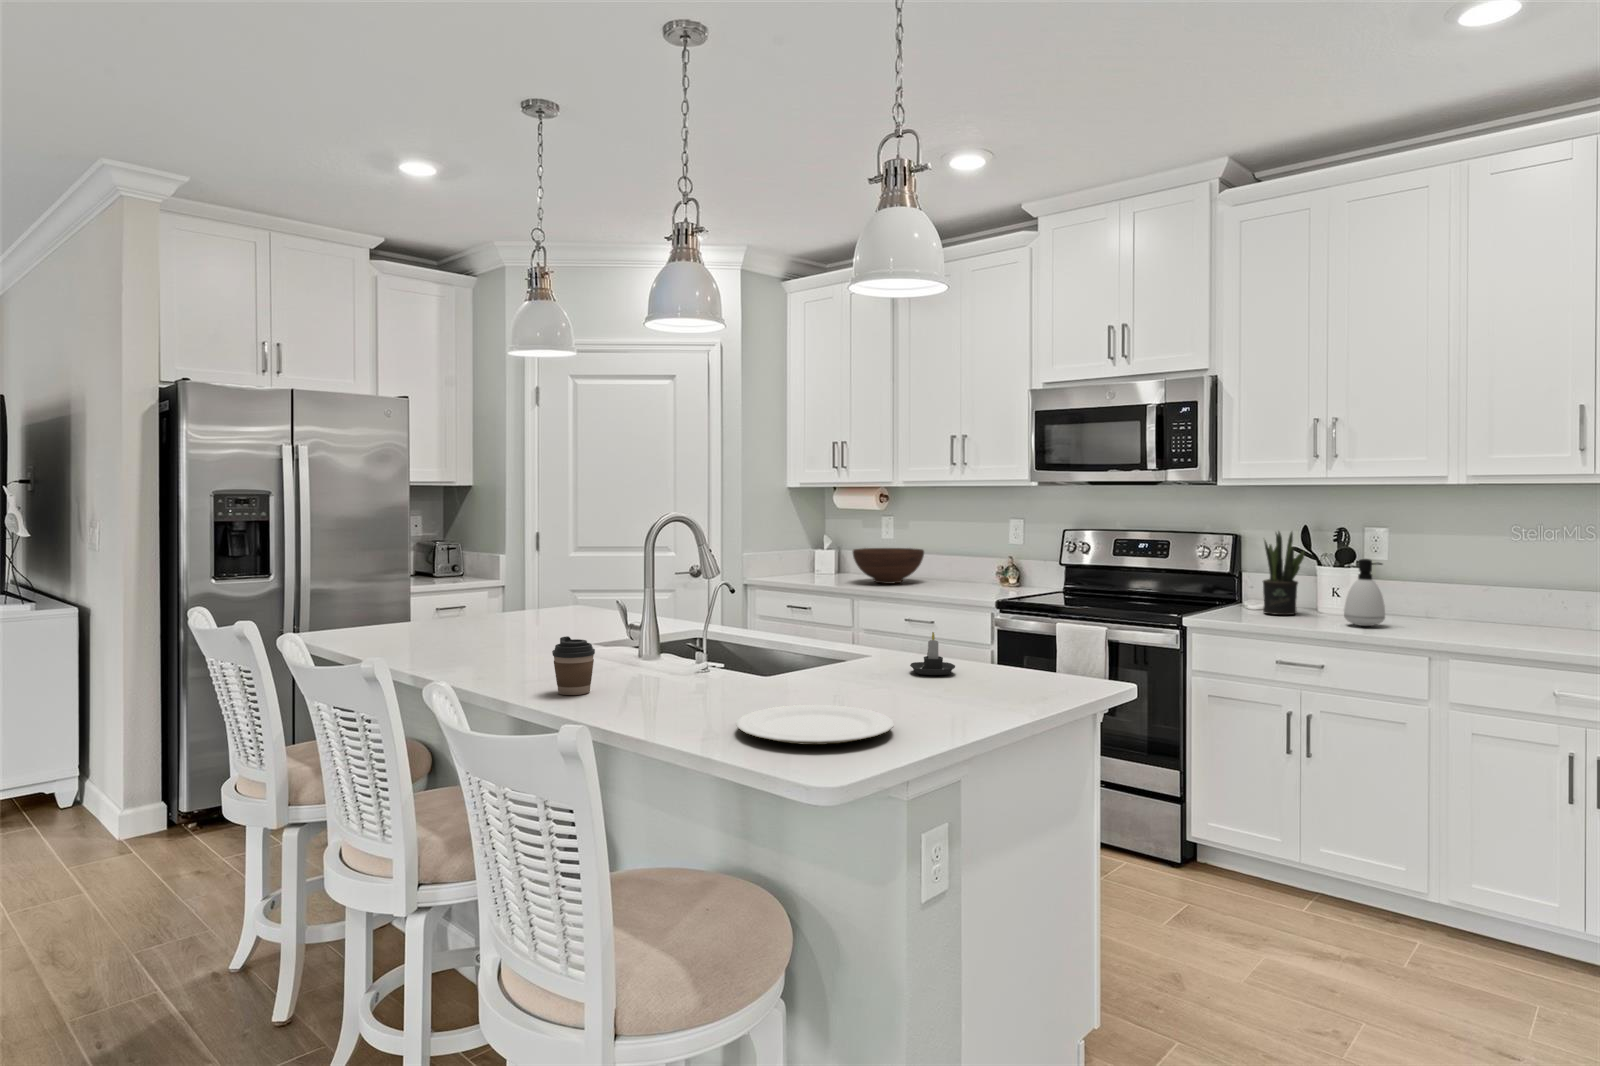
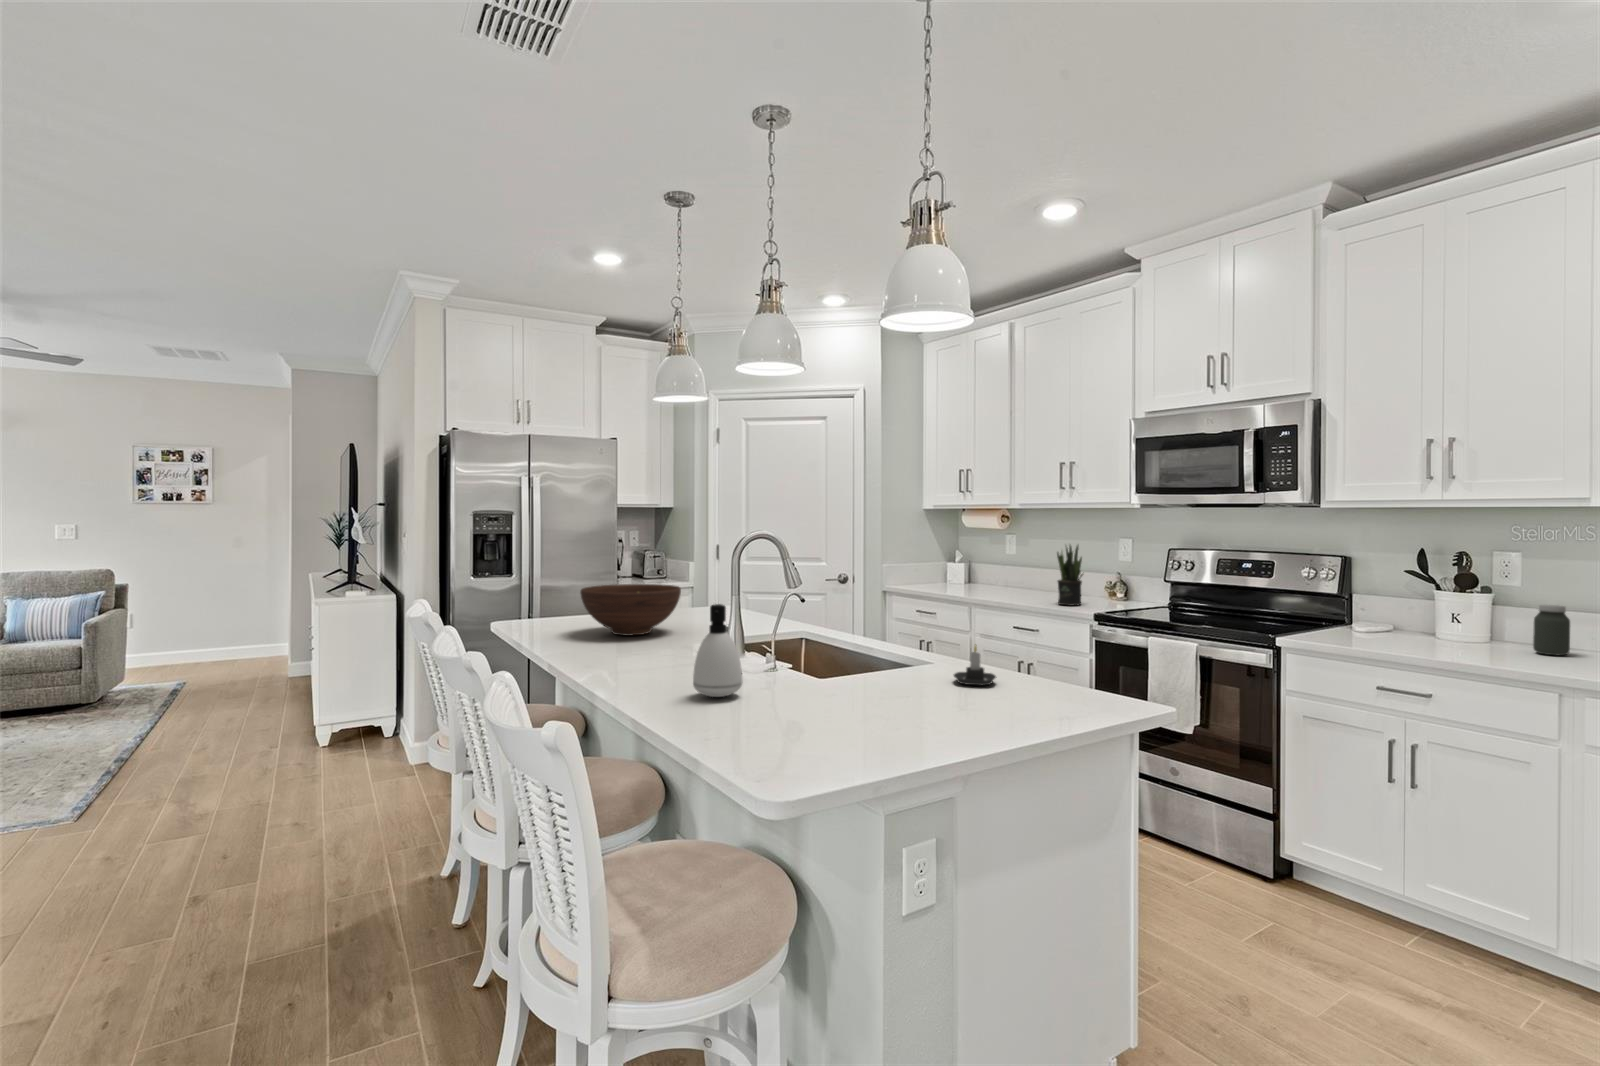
potted plant: present [1263,531,1305,615] -> present [1057,546,1083,606]
fruit bowl: present [853,548,924,584] -> present [580,584,681,636]
soap dispenser: present [1344,559,1385,626] -> present [693,604,742,697]
jar: none [1405,577,1435,625] -> present [1533,605,1570,656]
coffee cup: present [552,636,595,695] -> none [627,636,663,687]
plate: present [736,705,893,745] -> none [740,710,887,751]

